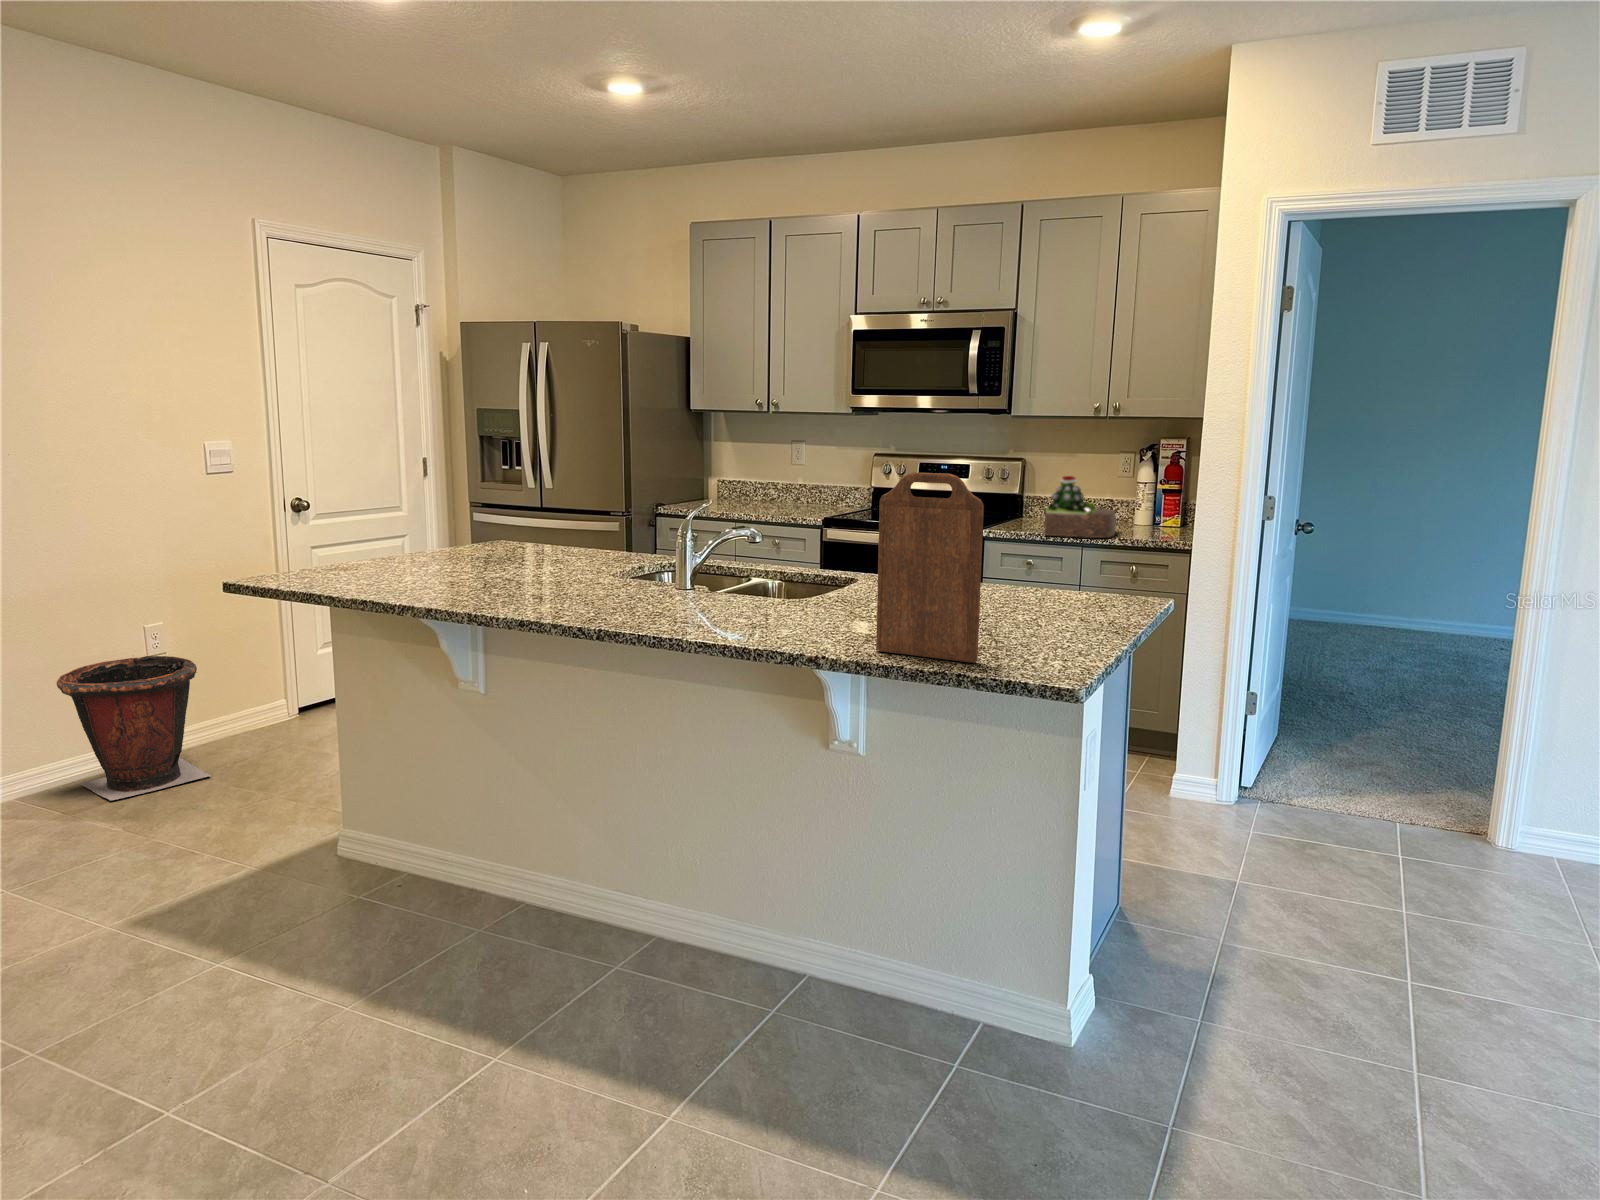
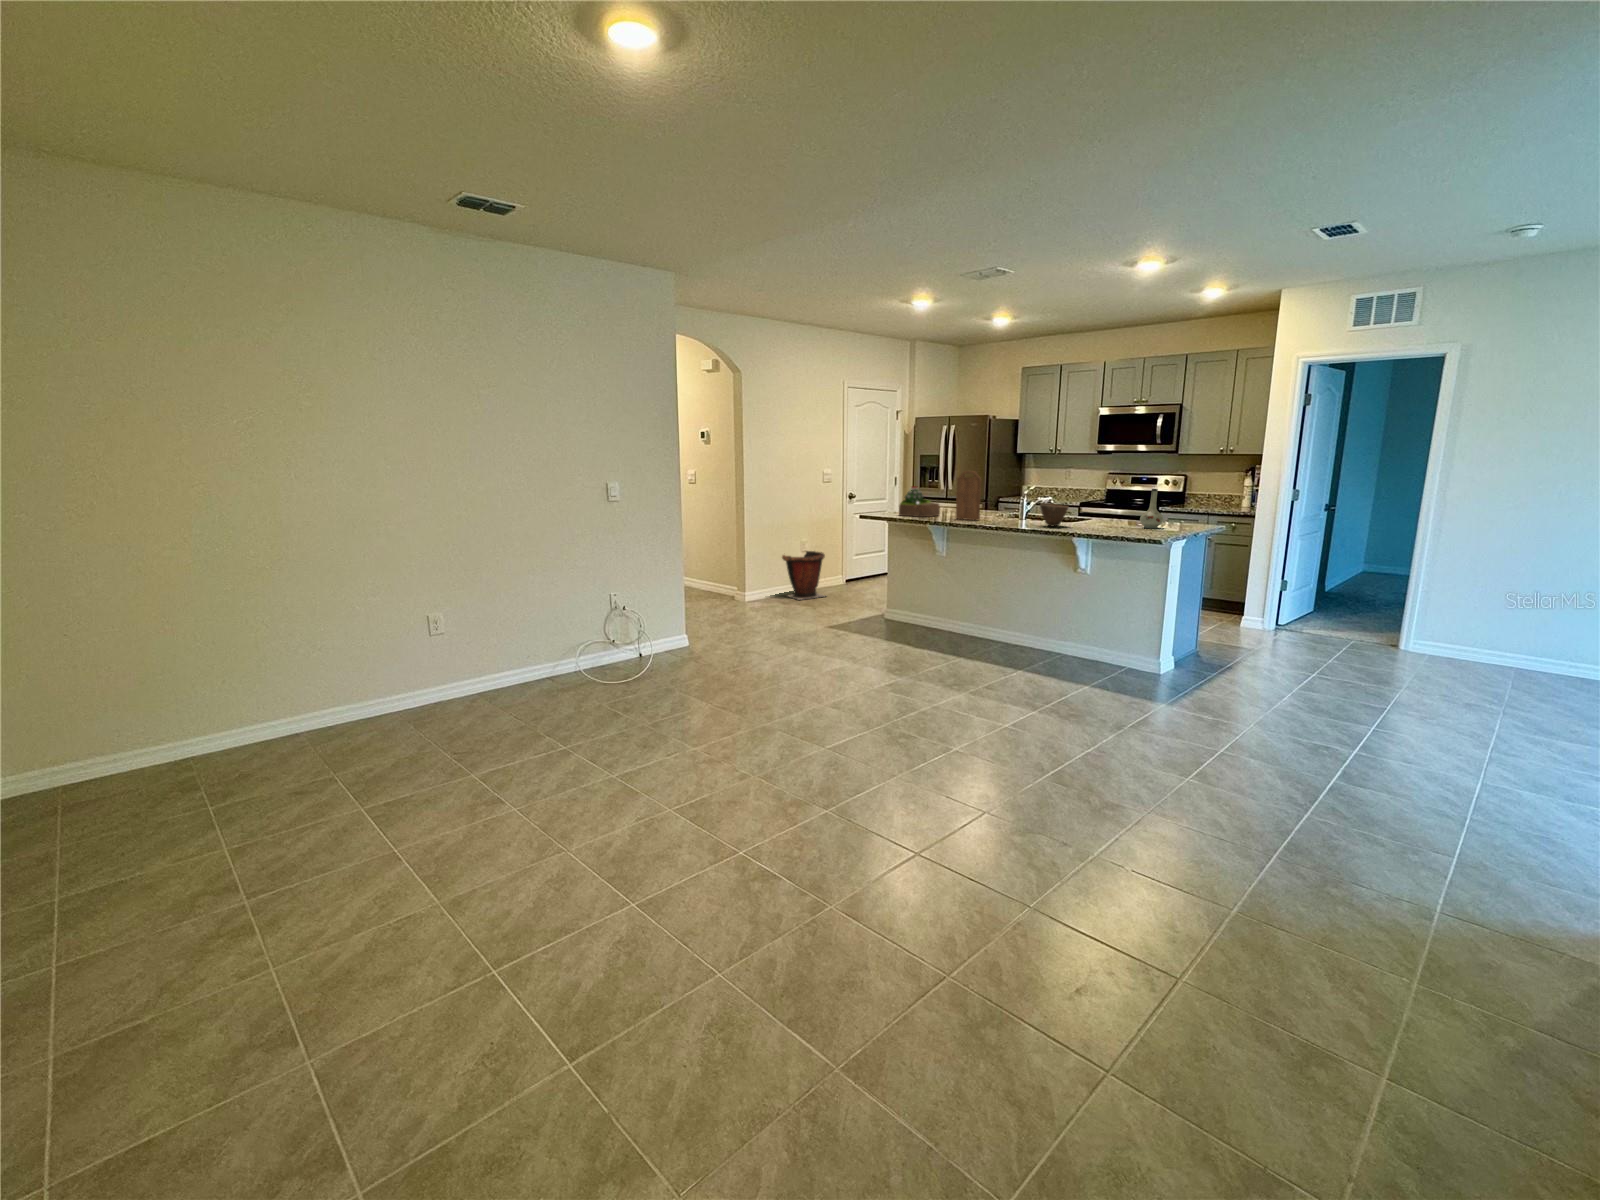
cutting board: present [876,472,984,663] -> present [956,471,981,520]
succulent plant: present [1044,476,1116,538] -> present [899,486,940,517]
vase: none [991,509,1051,622] -> present [1140,489,1163,528]
bowl: none [715,553,799,624] -> present [1040,504,1068,526]

